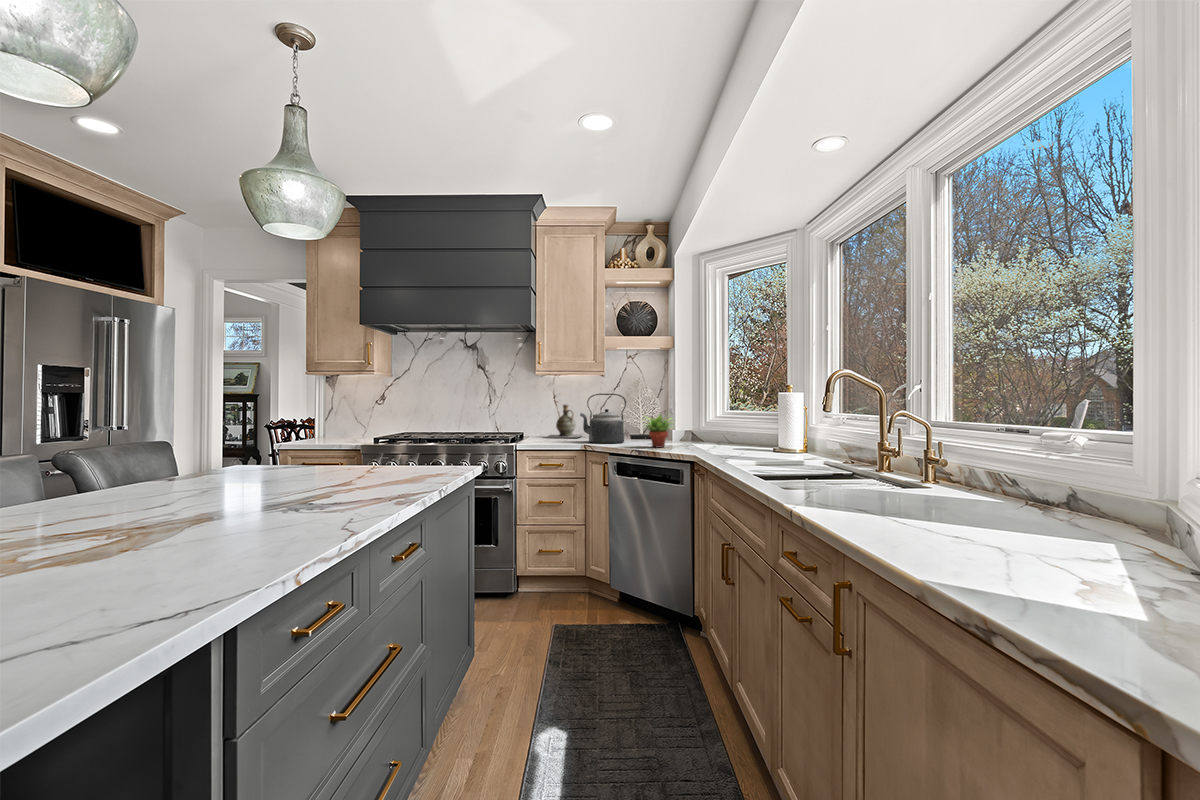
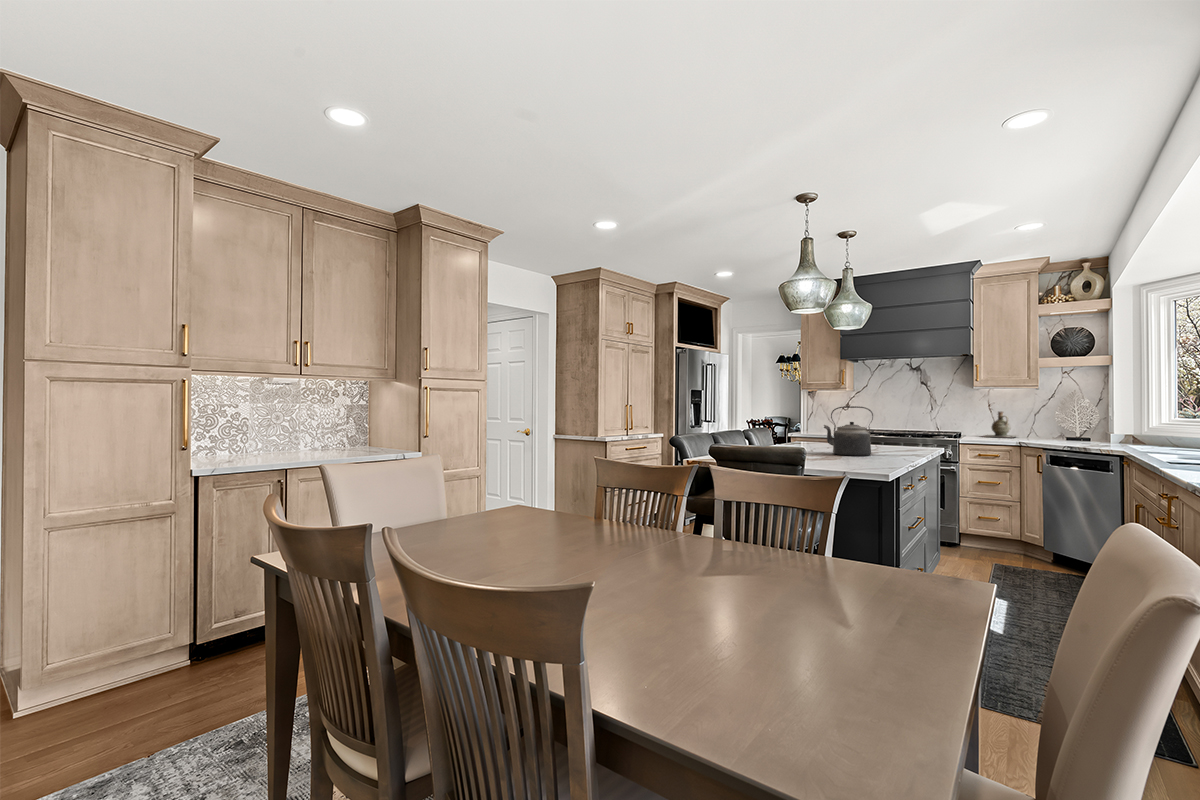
kettle: present [580,394,626,443] -> present [824,406,873,456]
succulent plant: present [646,415,673,447] -> none [1069,420,1107,447]

